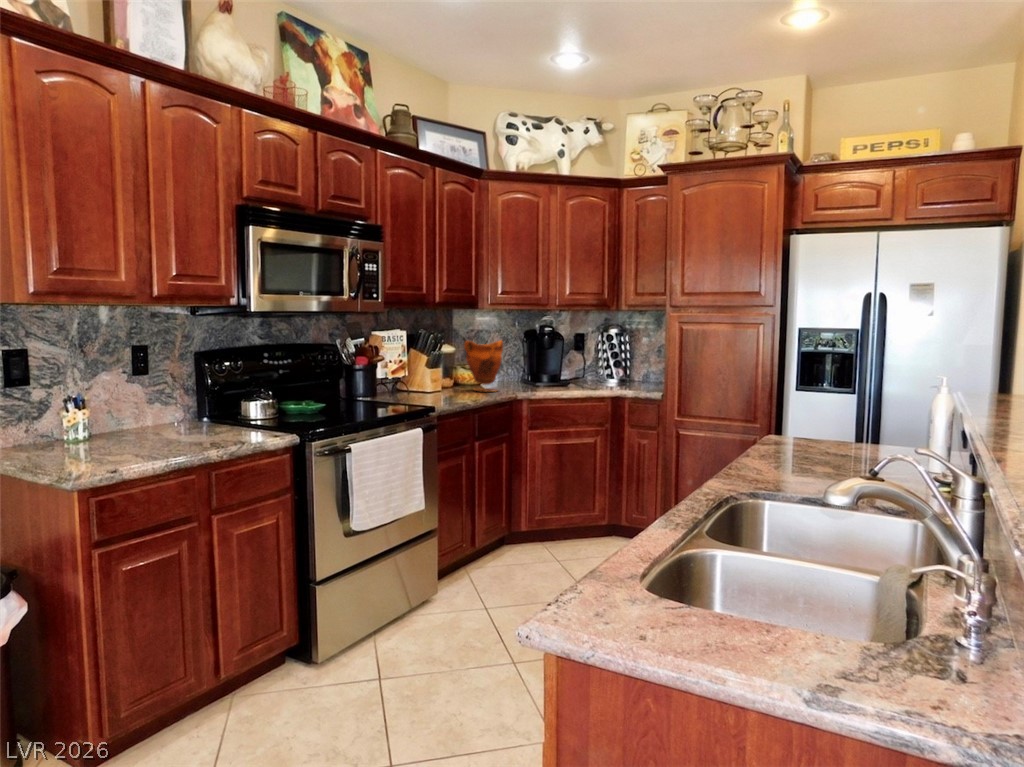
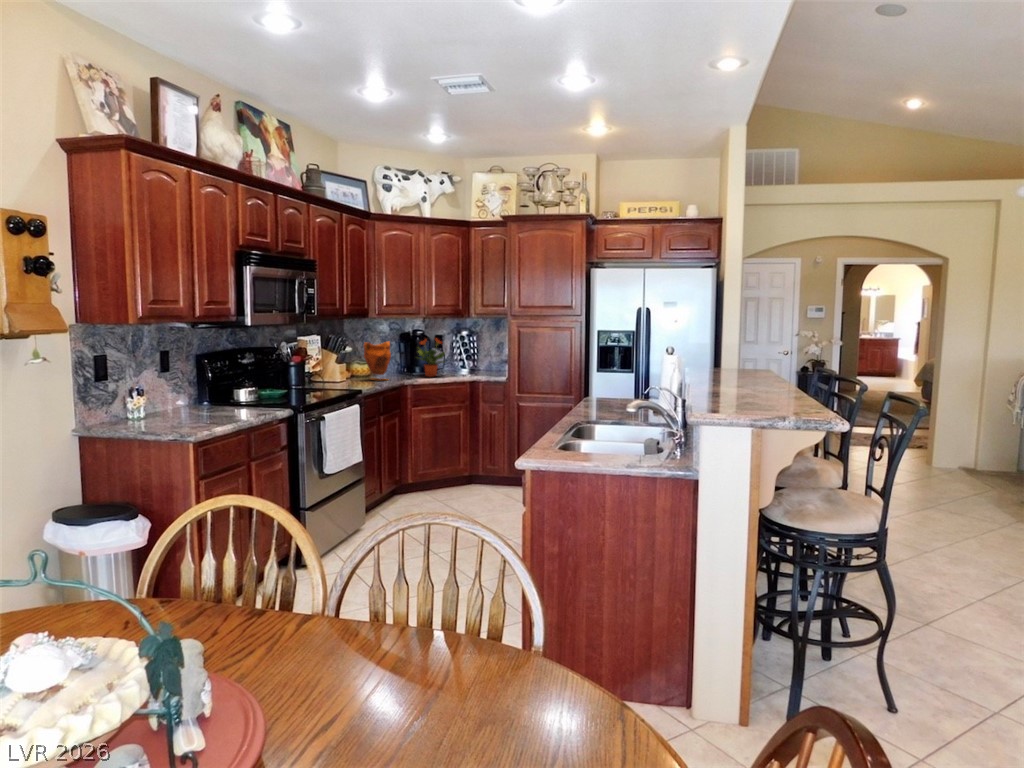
potted plant: none [536,337,581,389] -> present [418,339,445,377]

